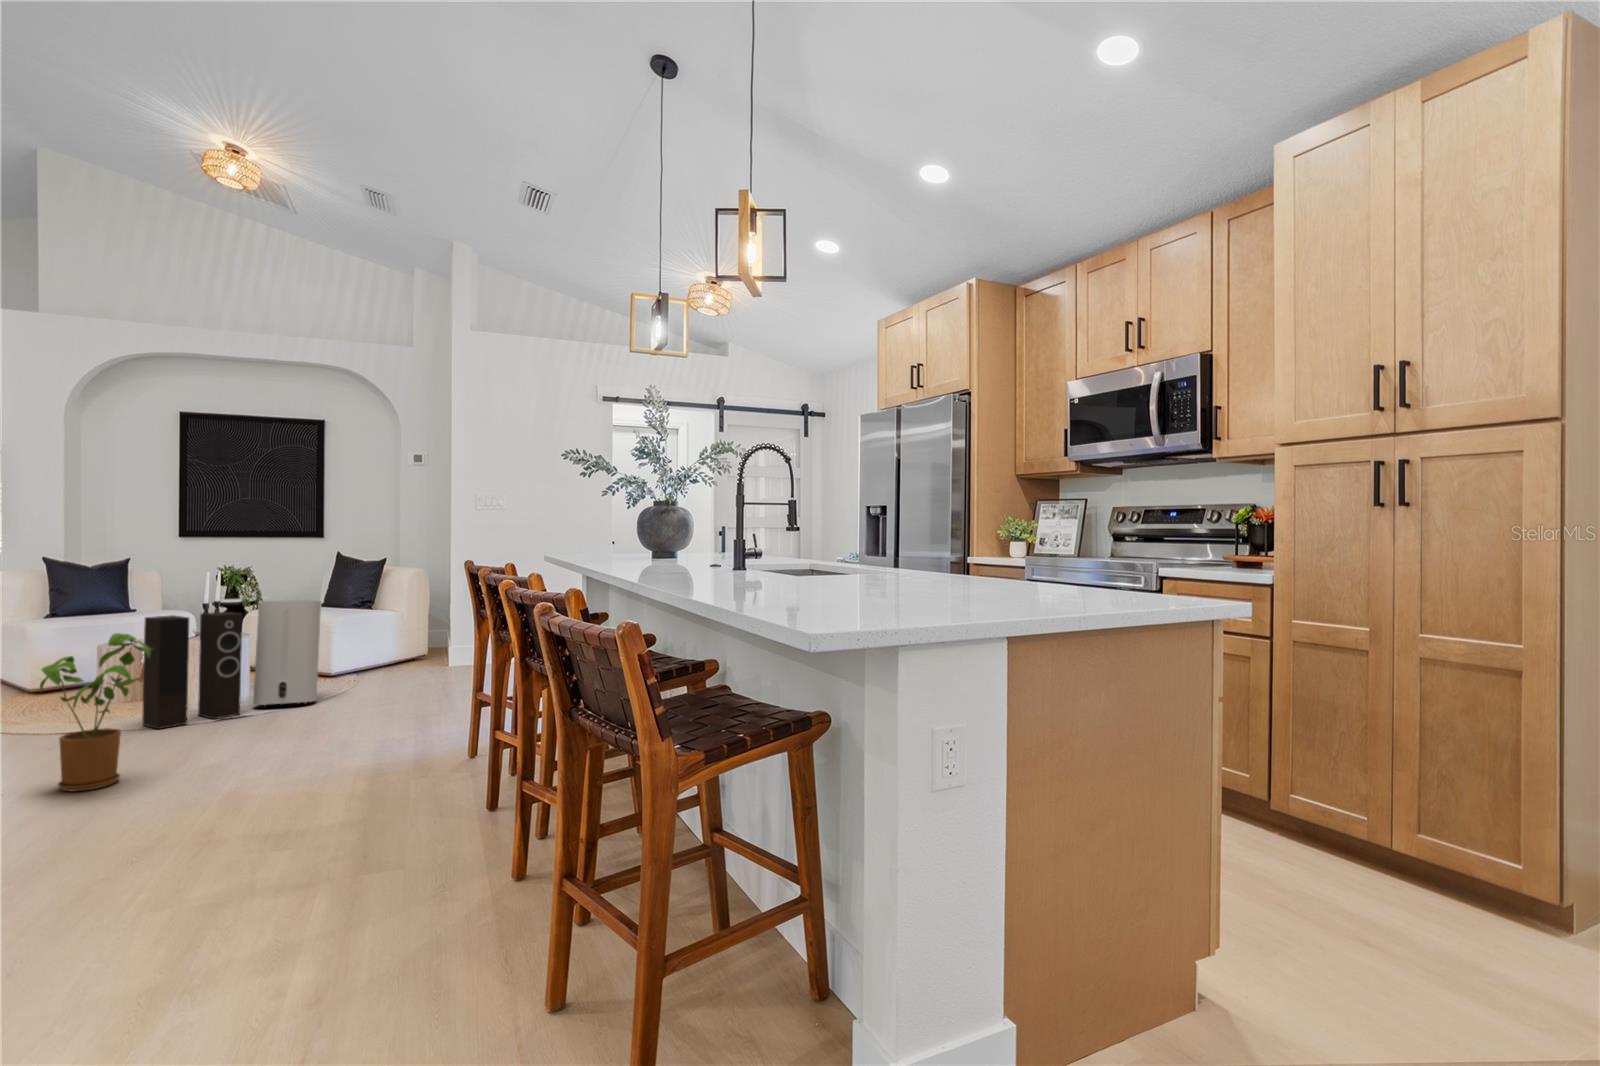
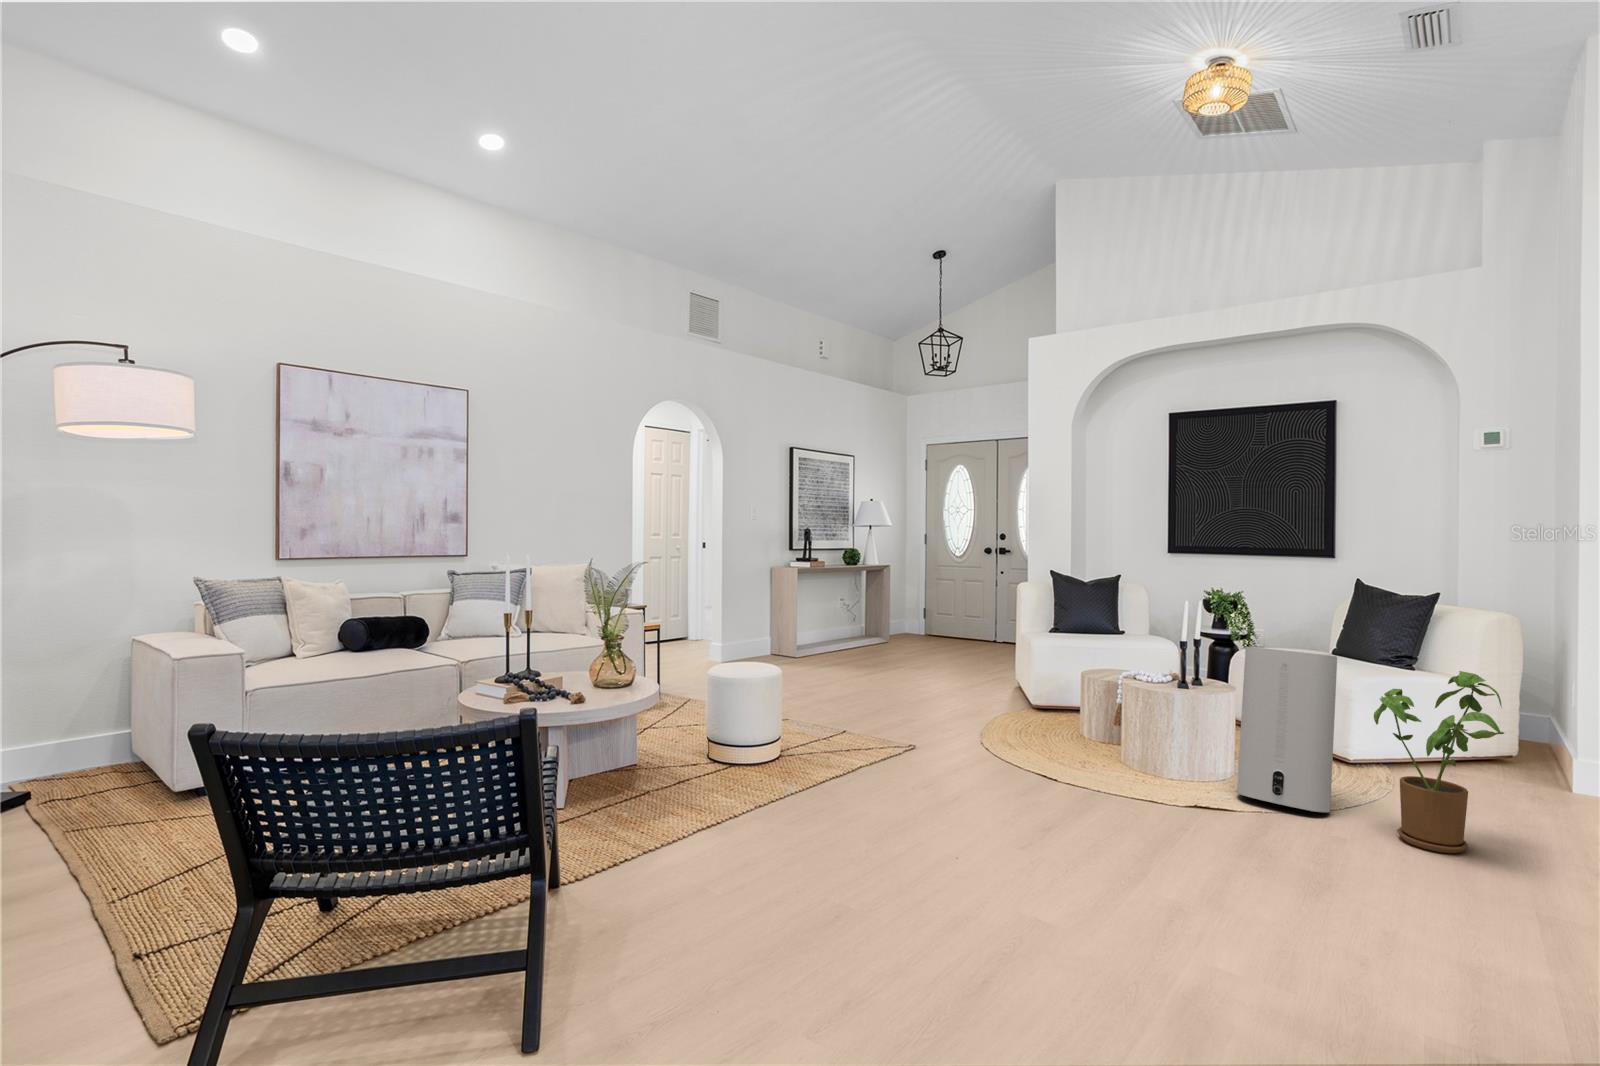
speaker: present [142,612,242,729] -> none [1106,653,1222,805]
house plant: present [40,633,152,791] -> present [1374,671,1504,853]

